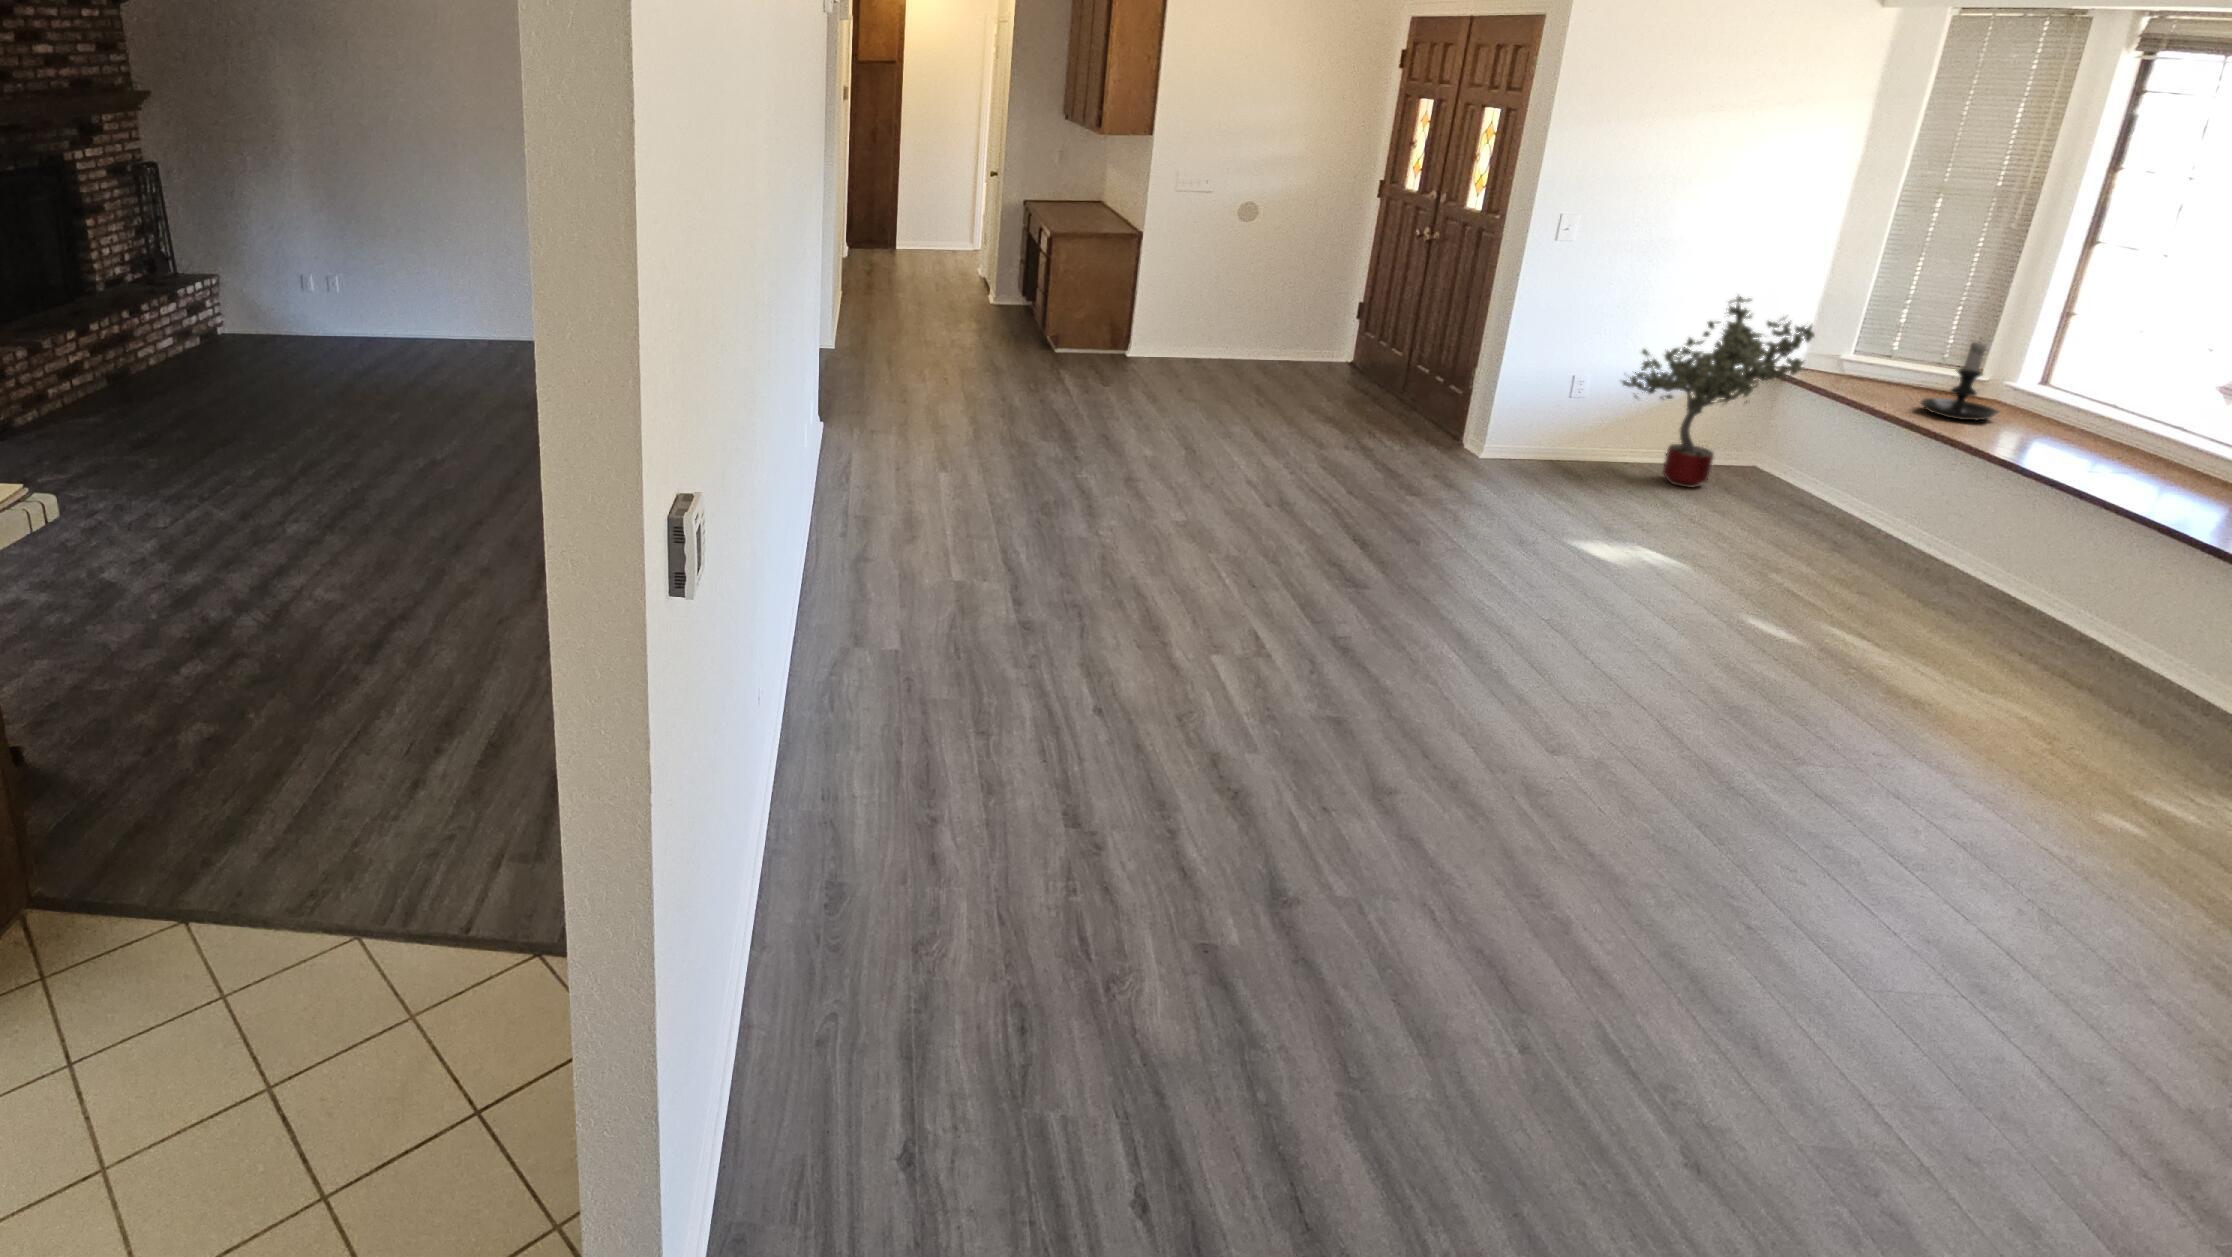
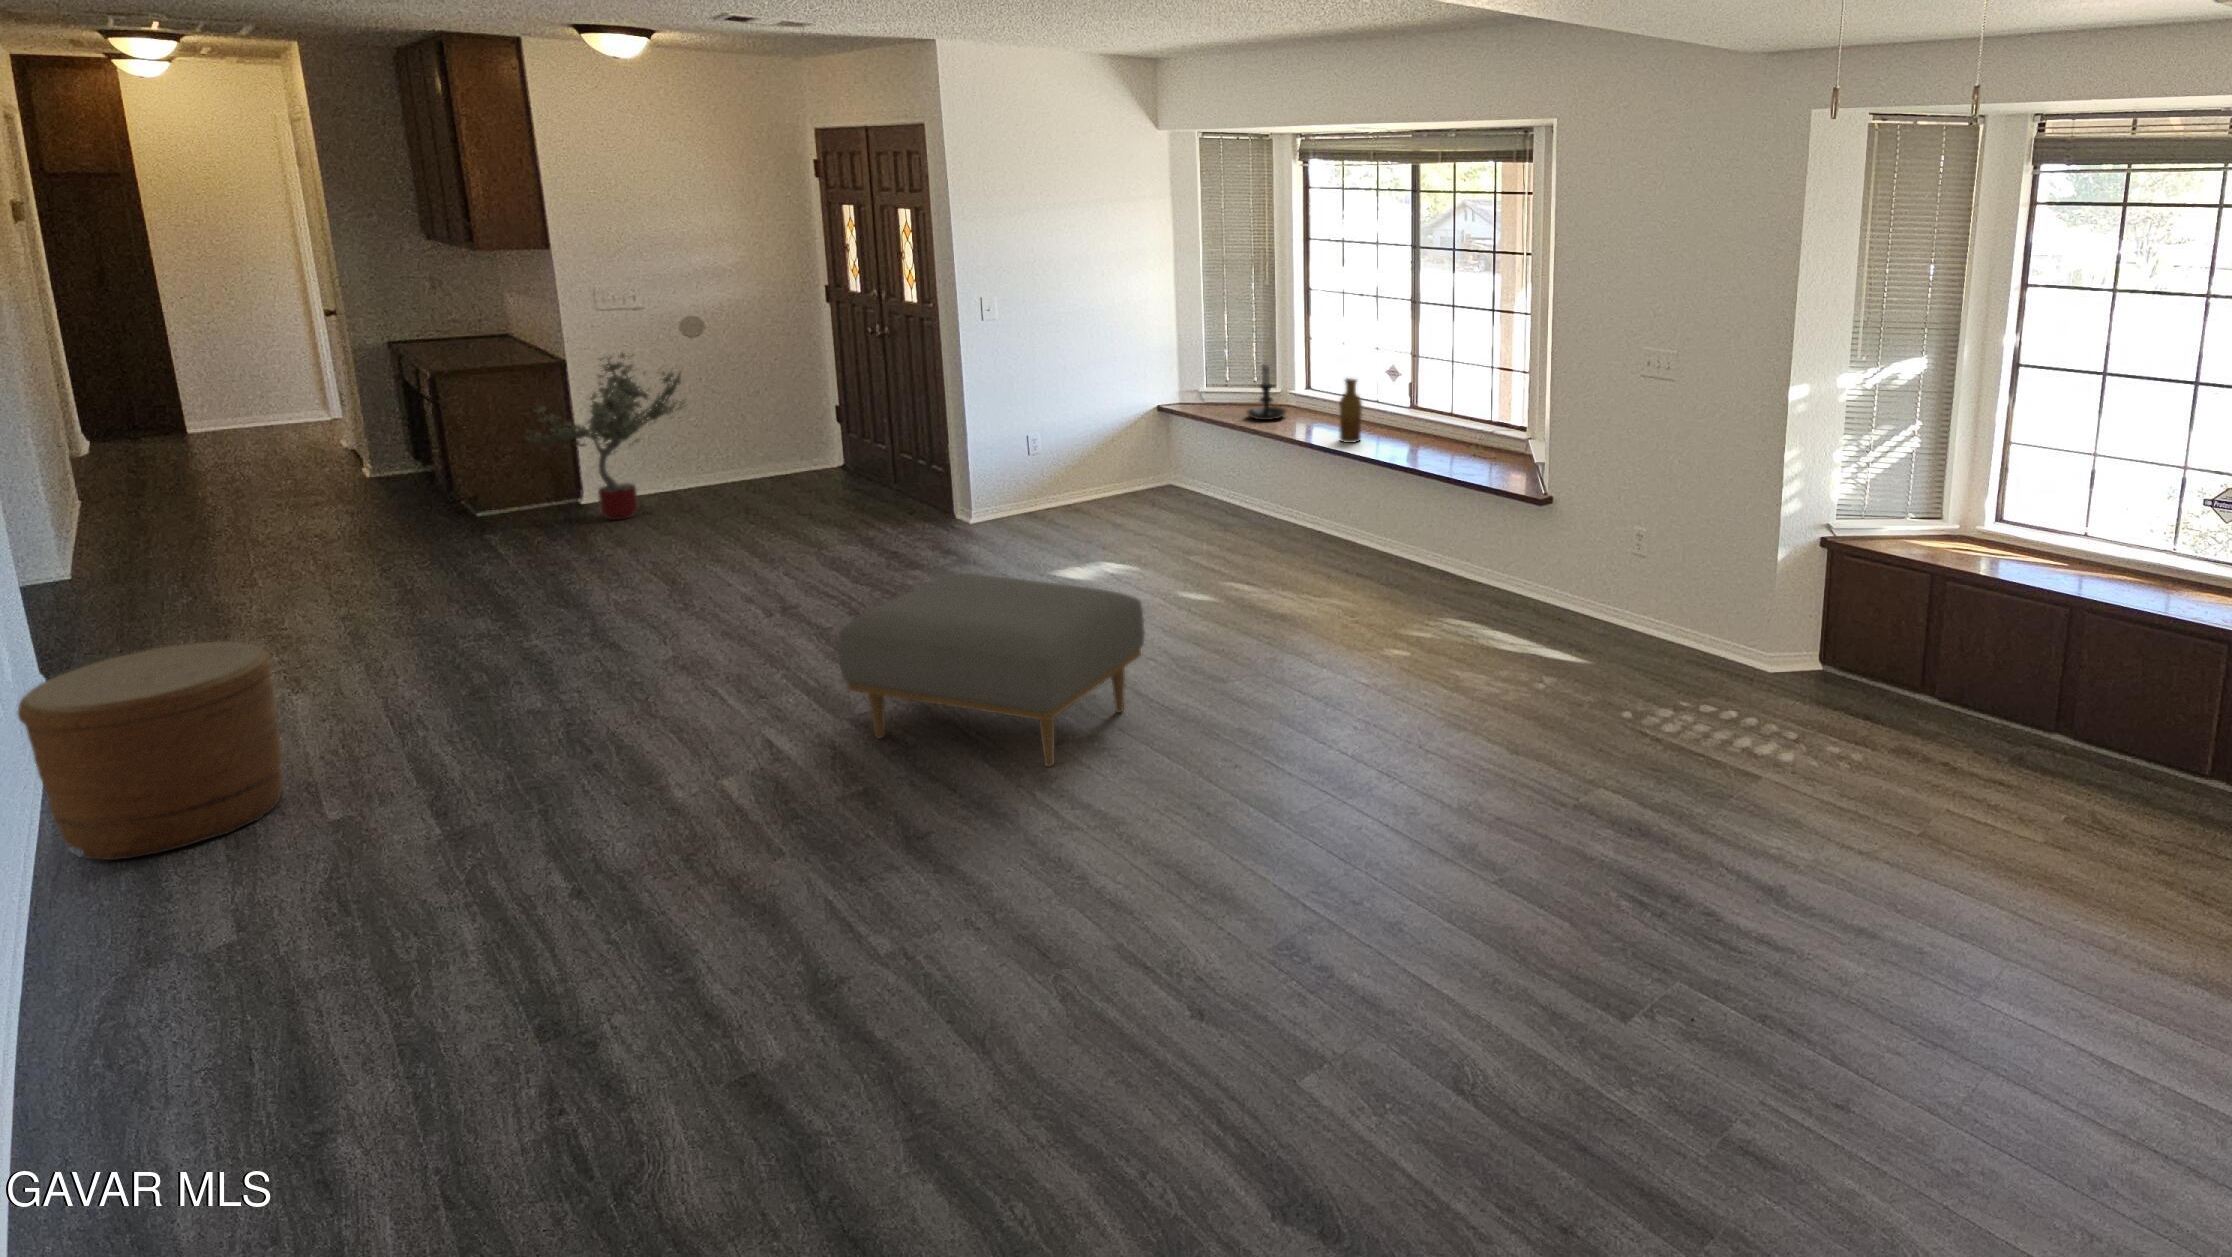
potted tree: present [1622,296,1814,488] -> present [526,353,685,520]
vase: none [2110,390,2185,487] -> present [1339,378,1362,443]
woven basket: none [820,417,943,560] -> present [18,641,282,860]
ottoman: none [1356,525,1747,785] -> present [839,573,1145,767]

